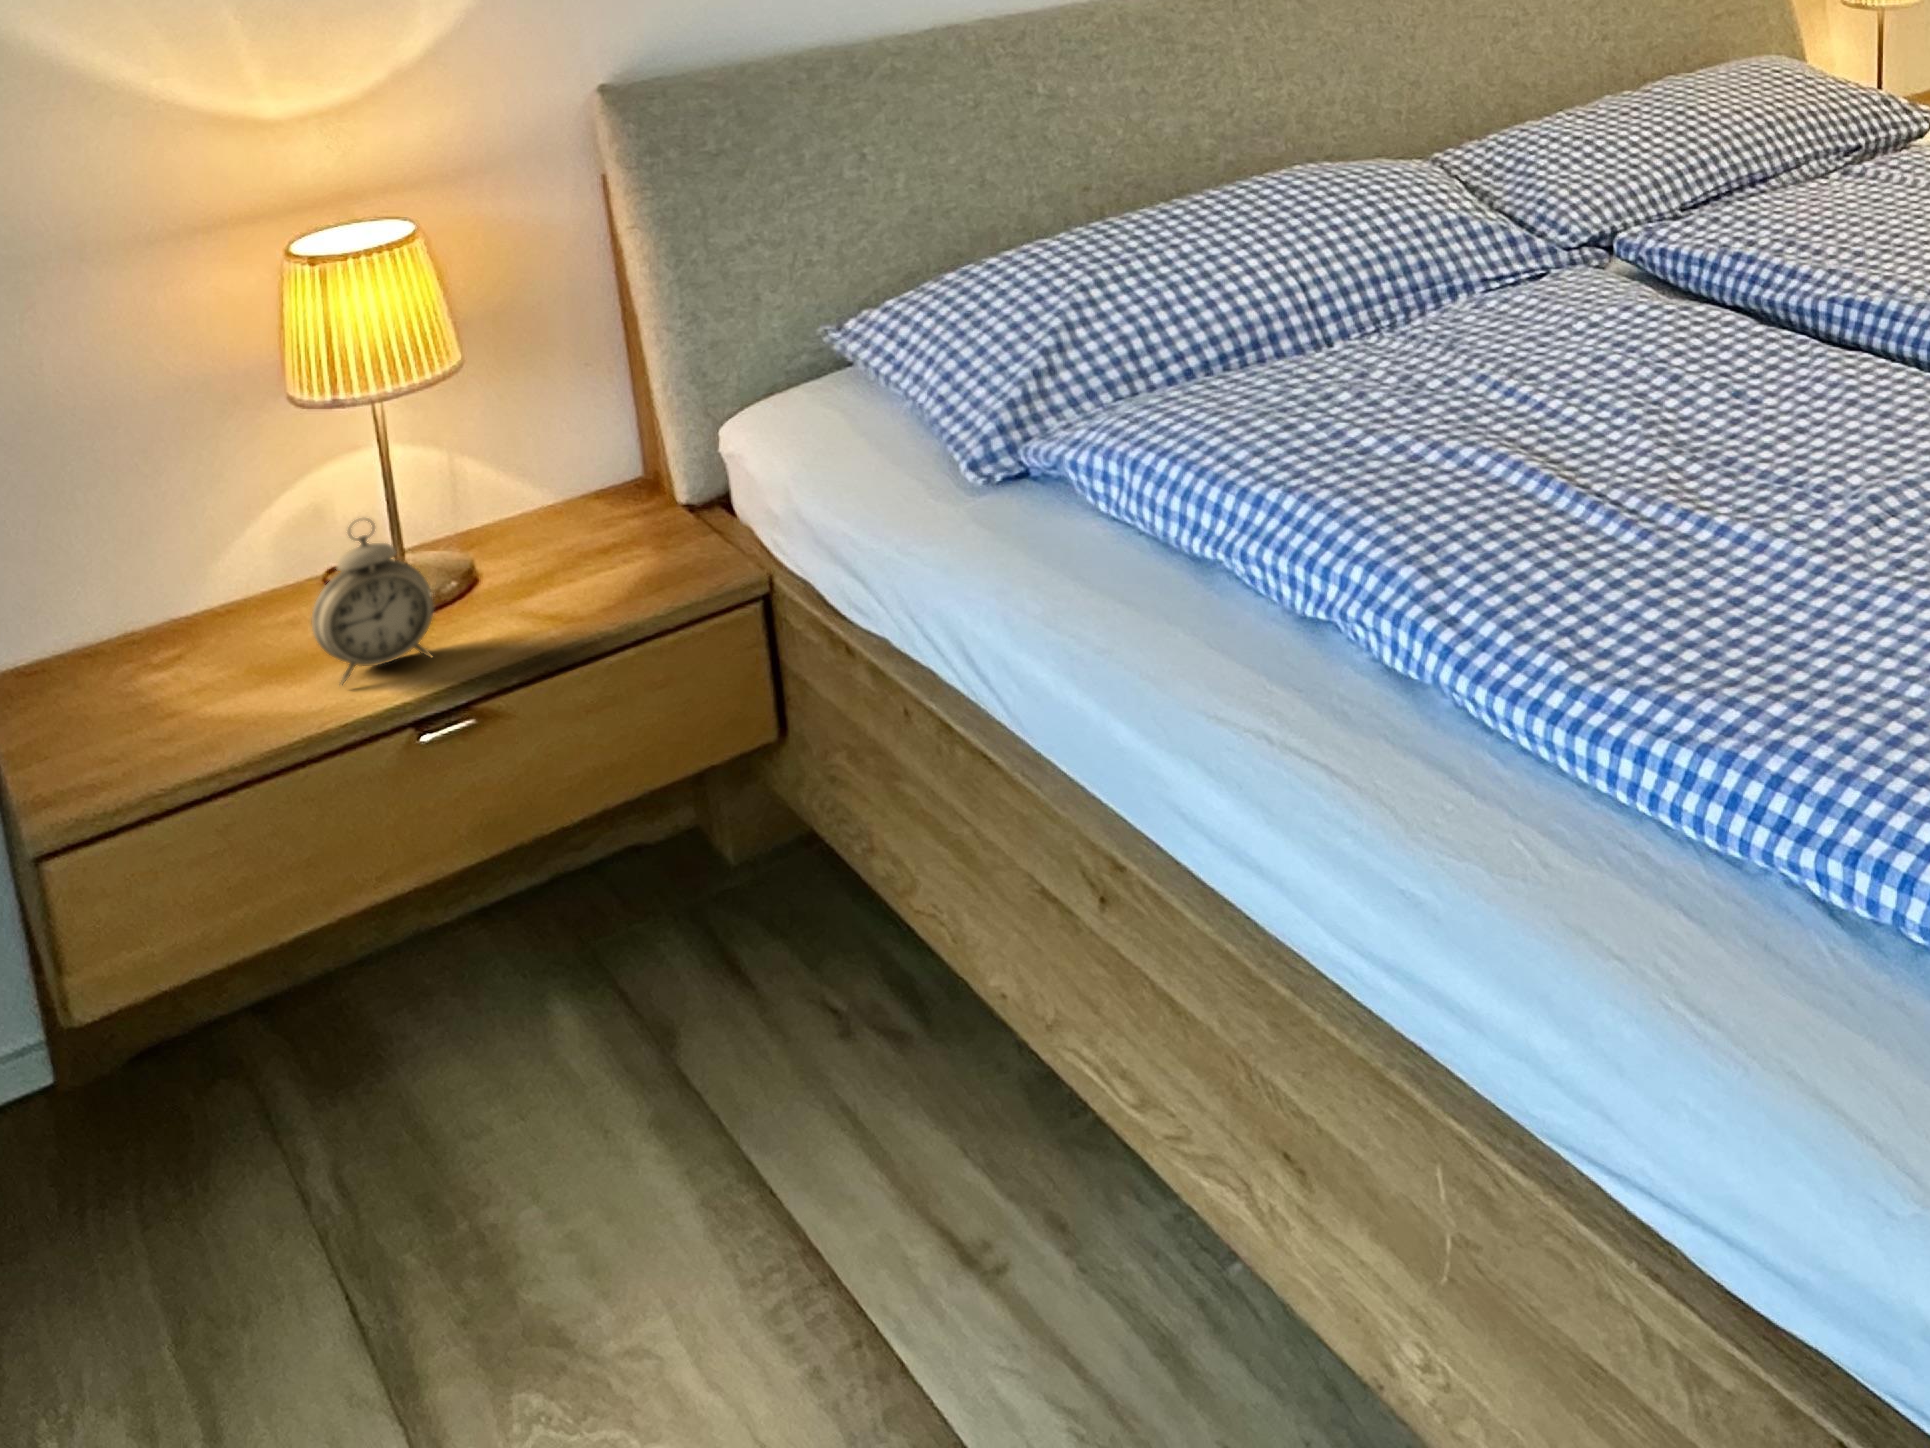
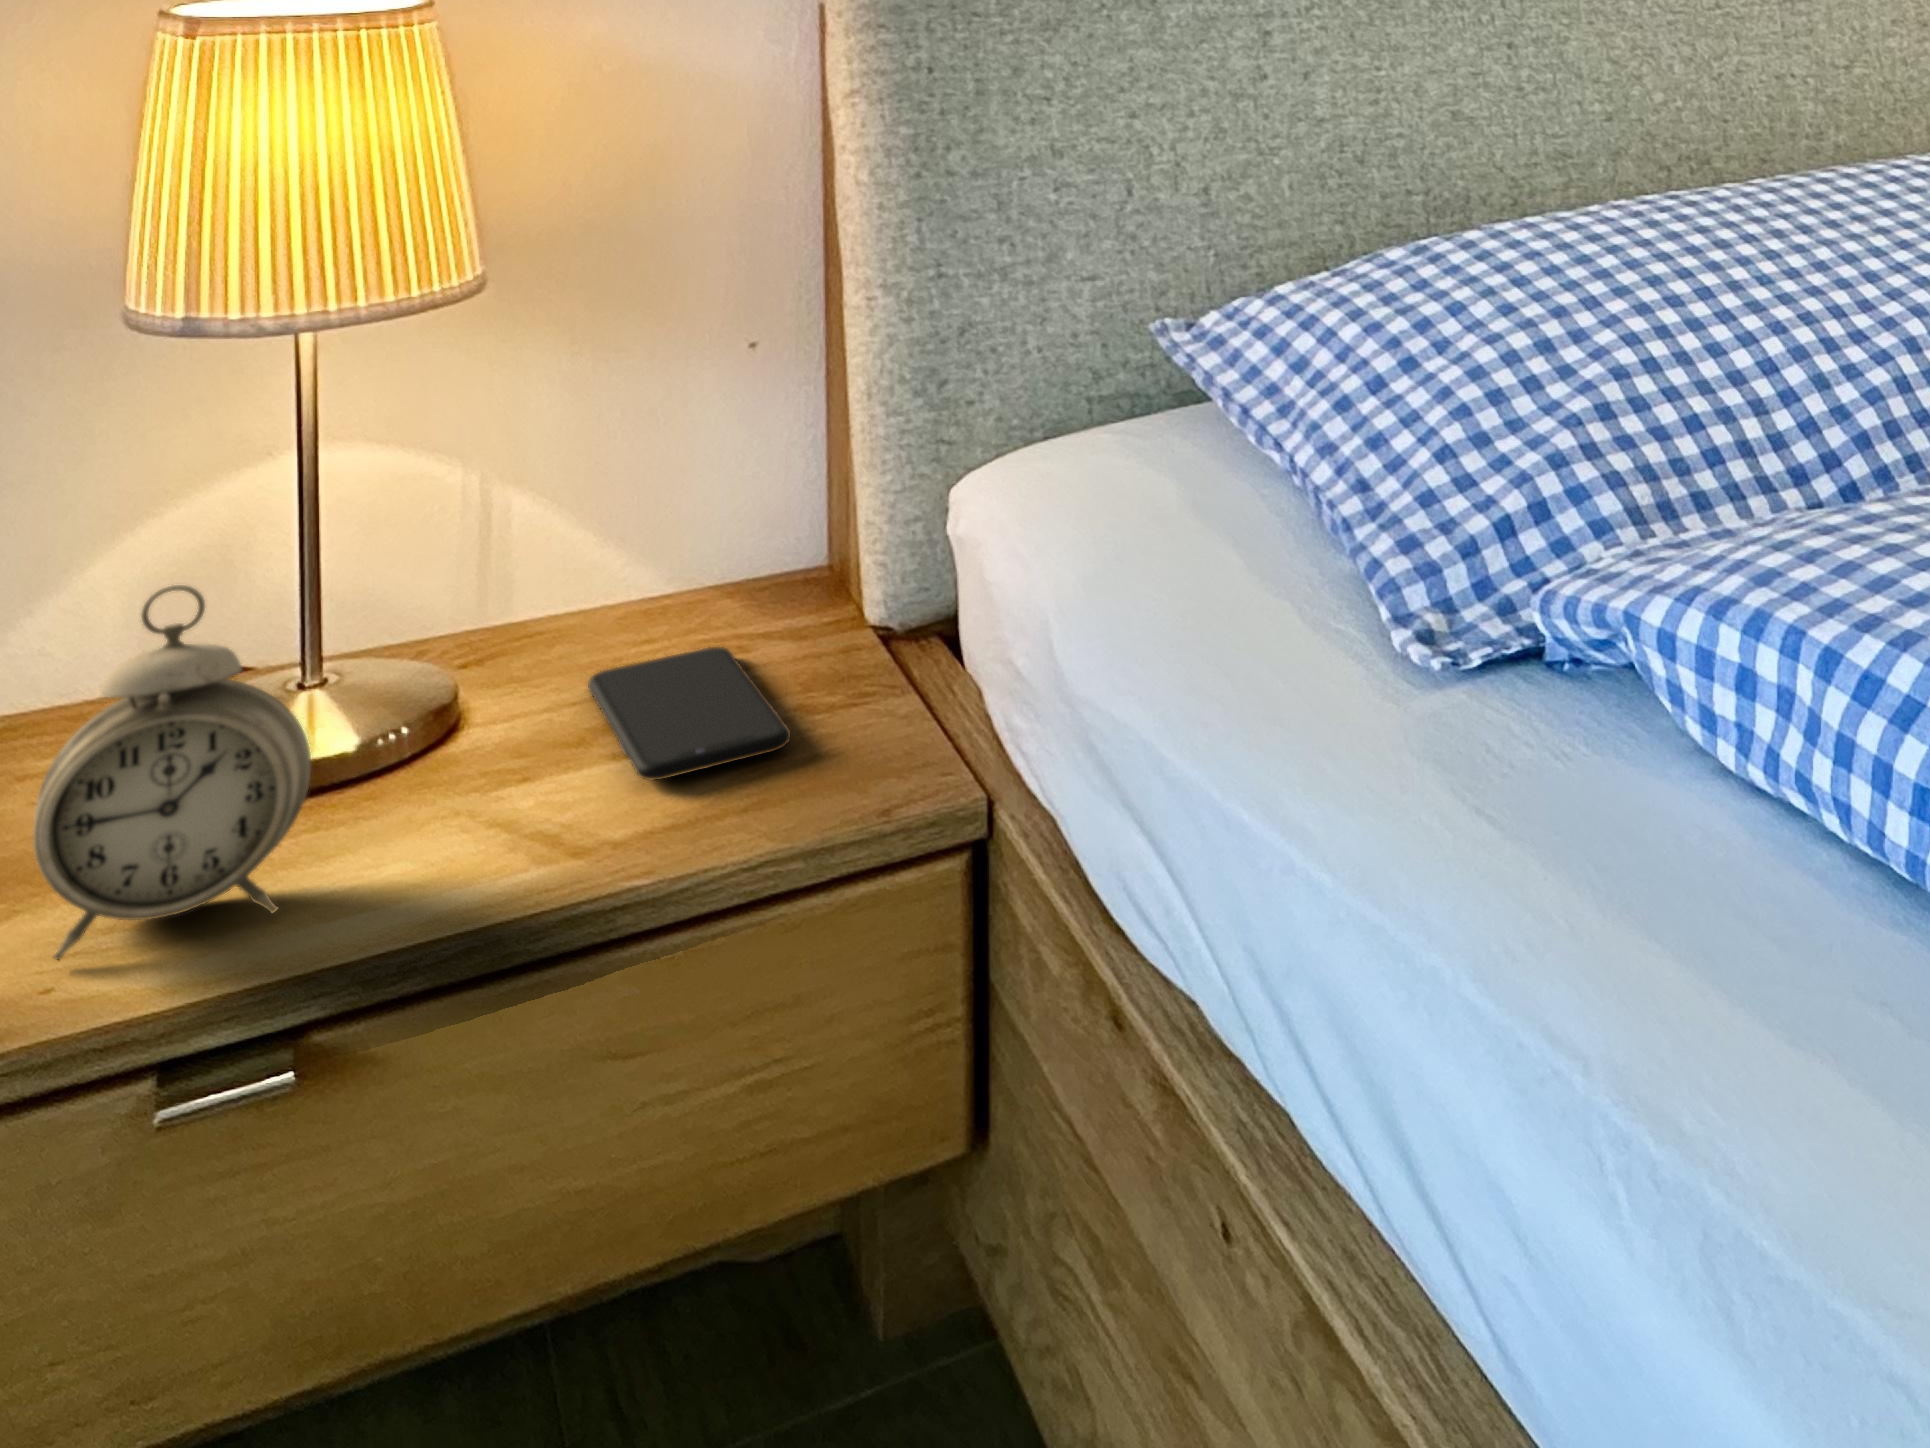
smartphone: none [536,521,656,584] -> present [588,647,791,780]

